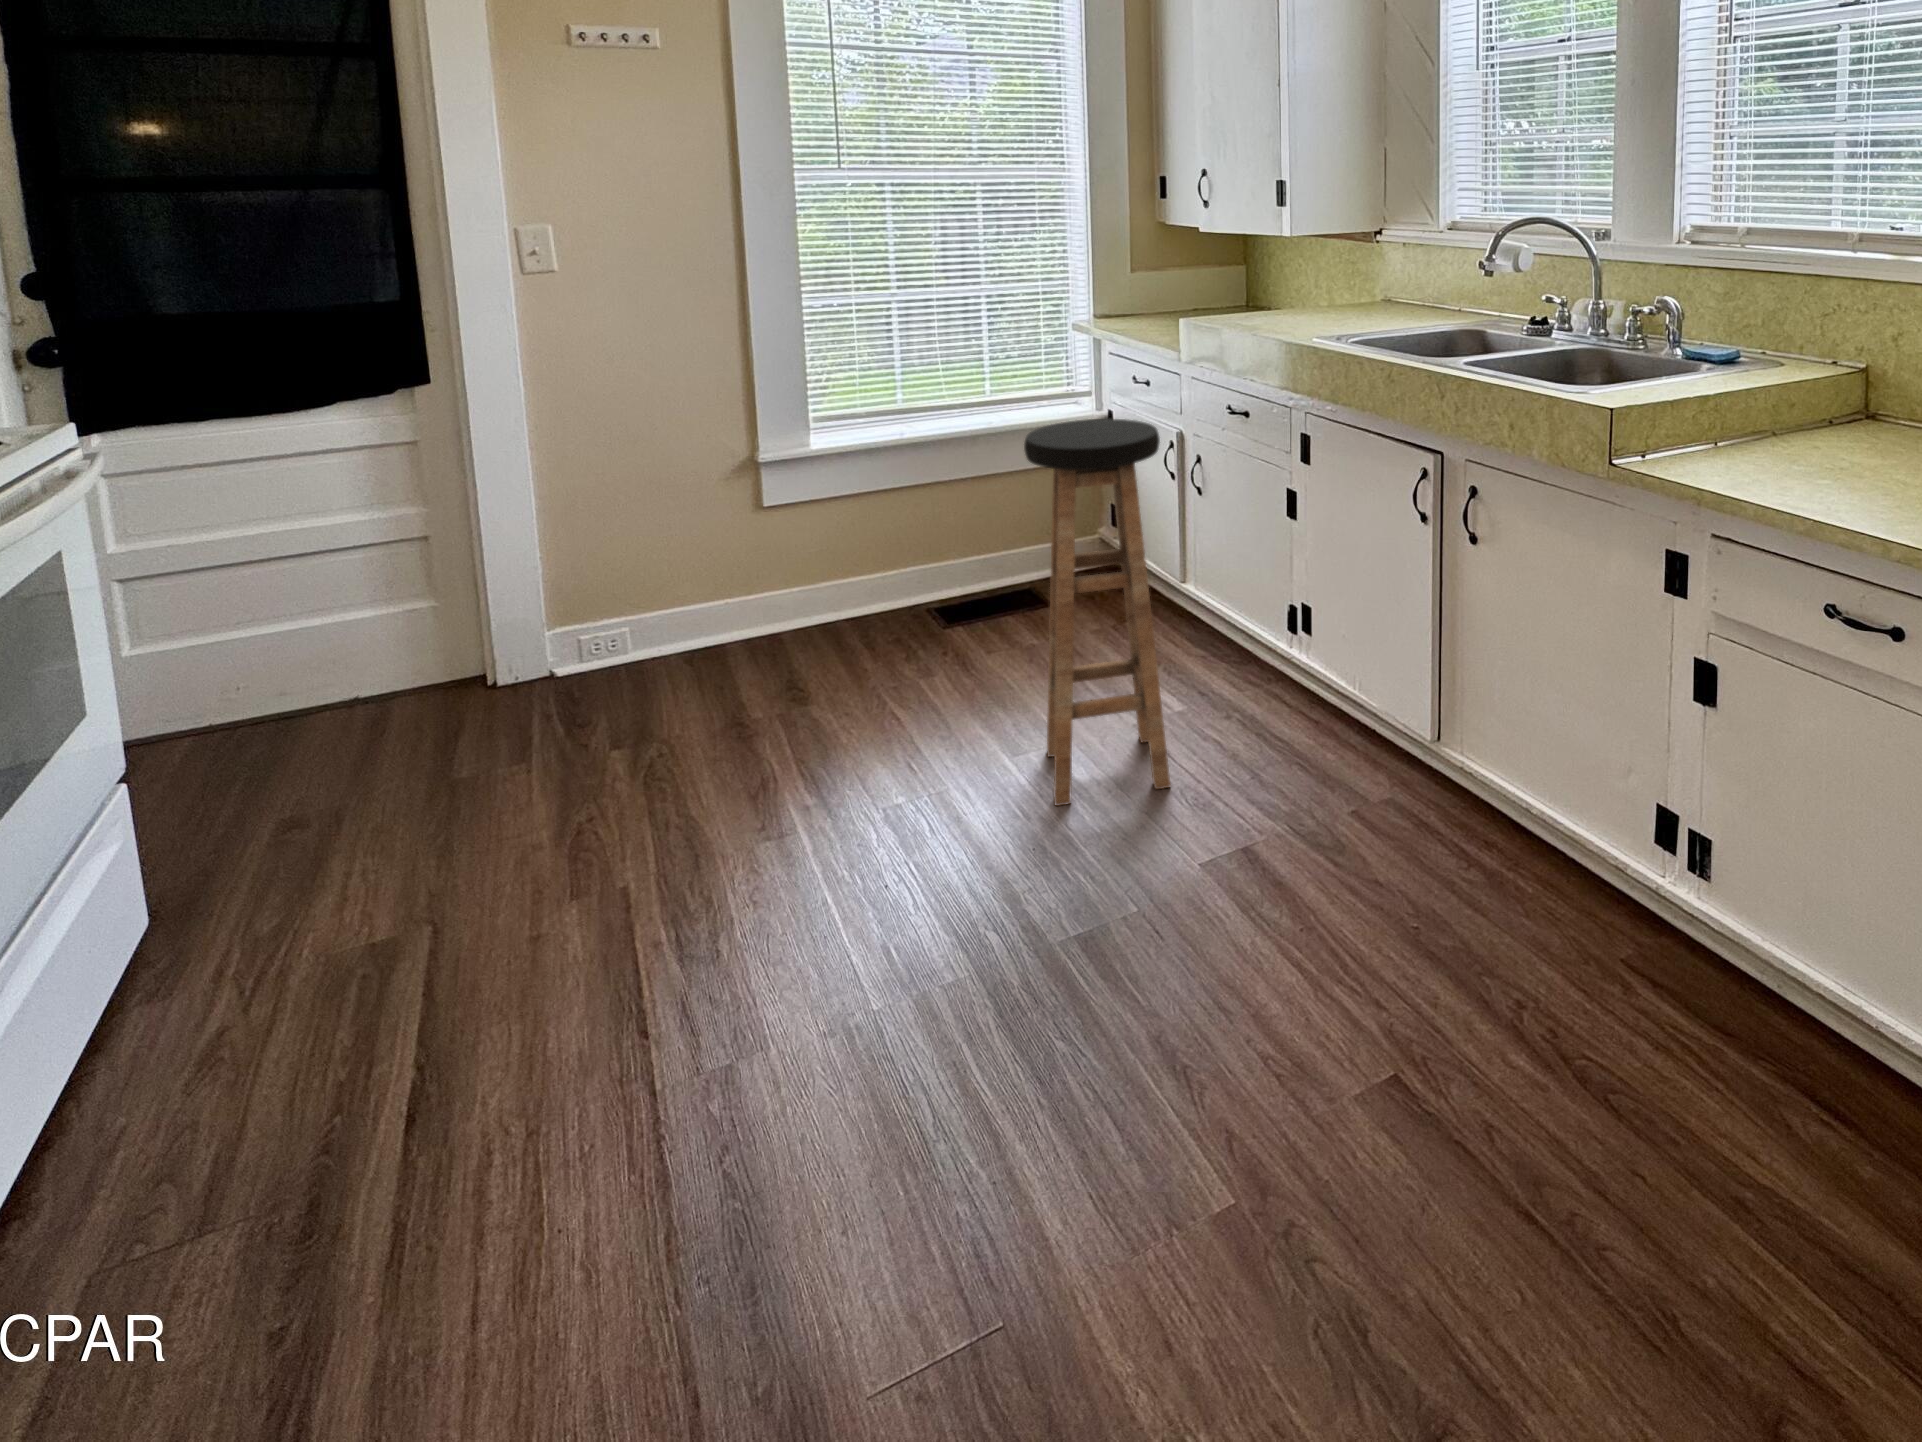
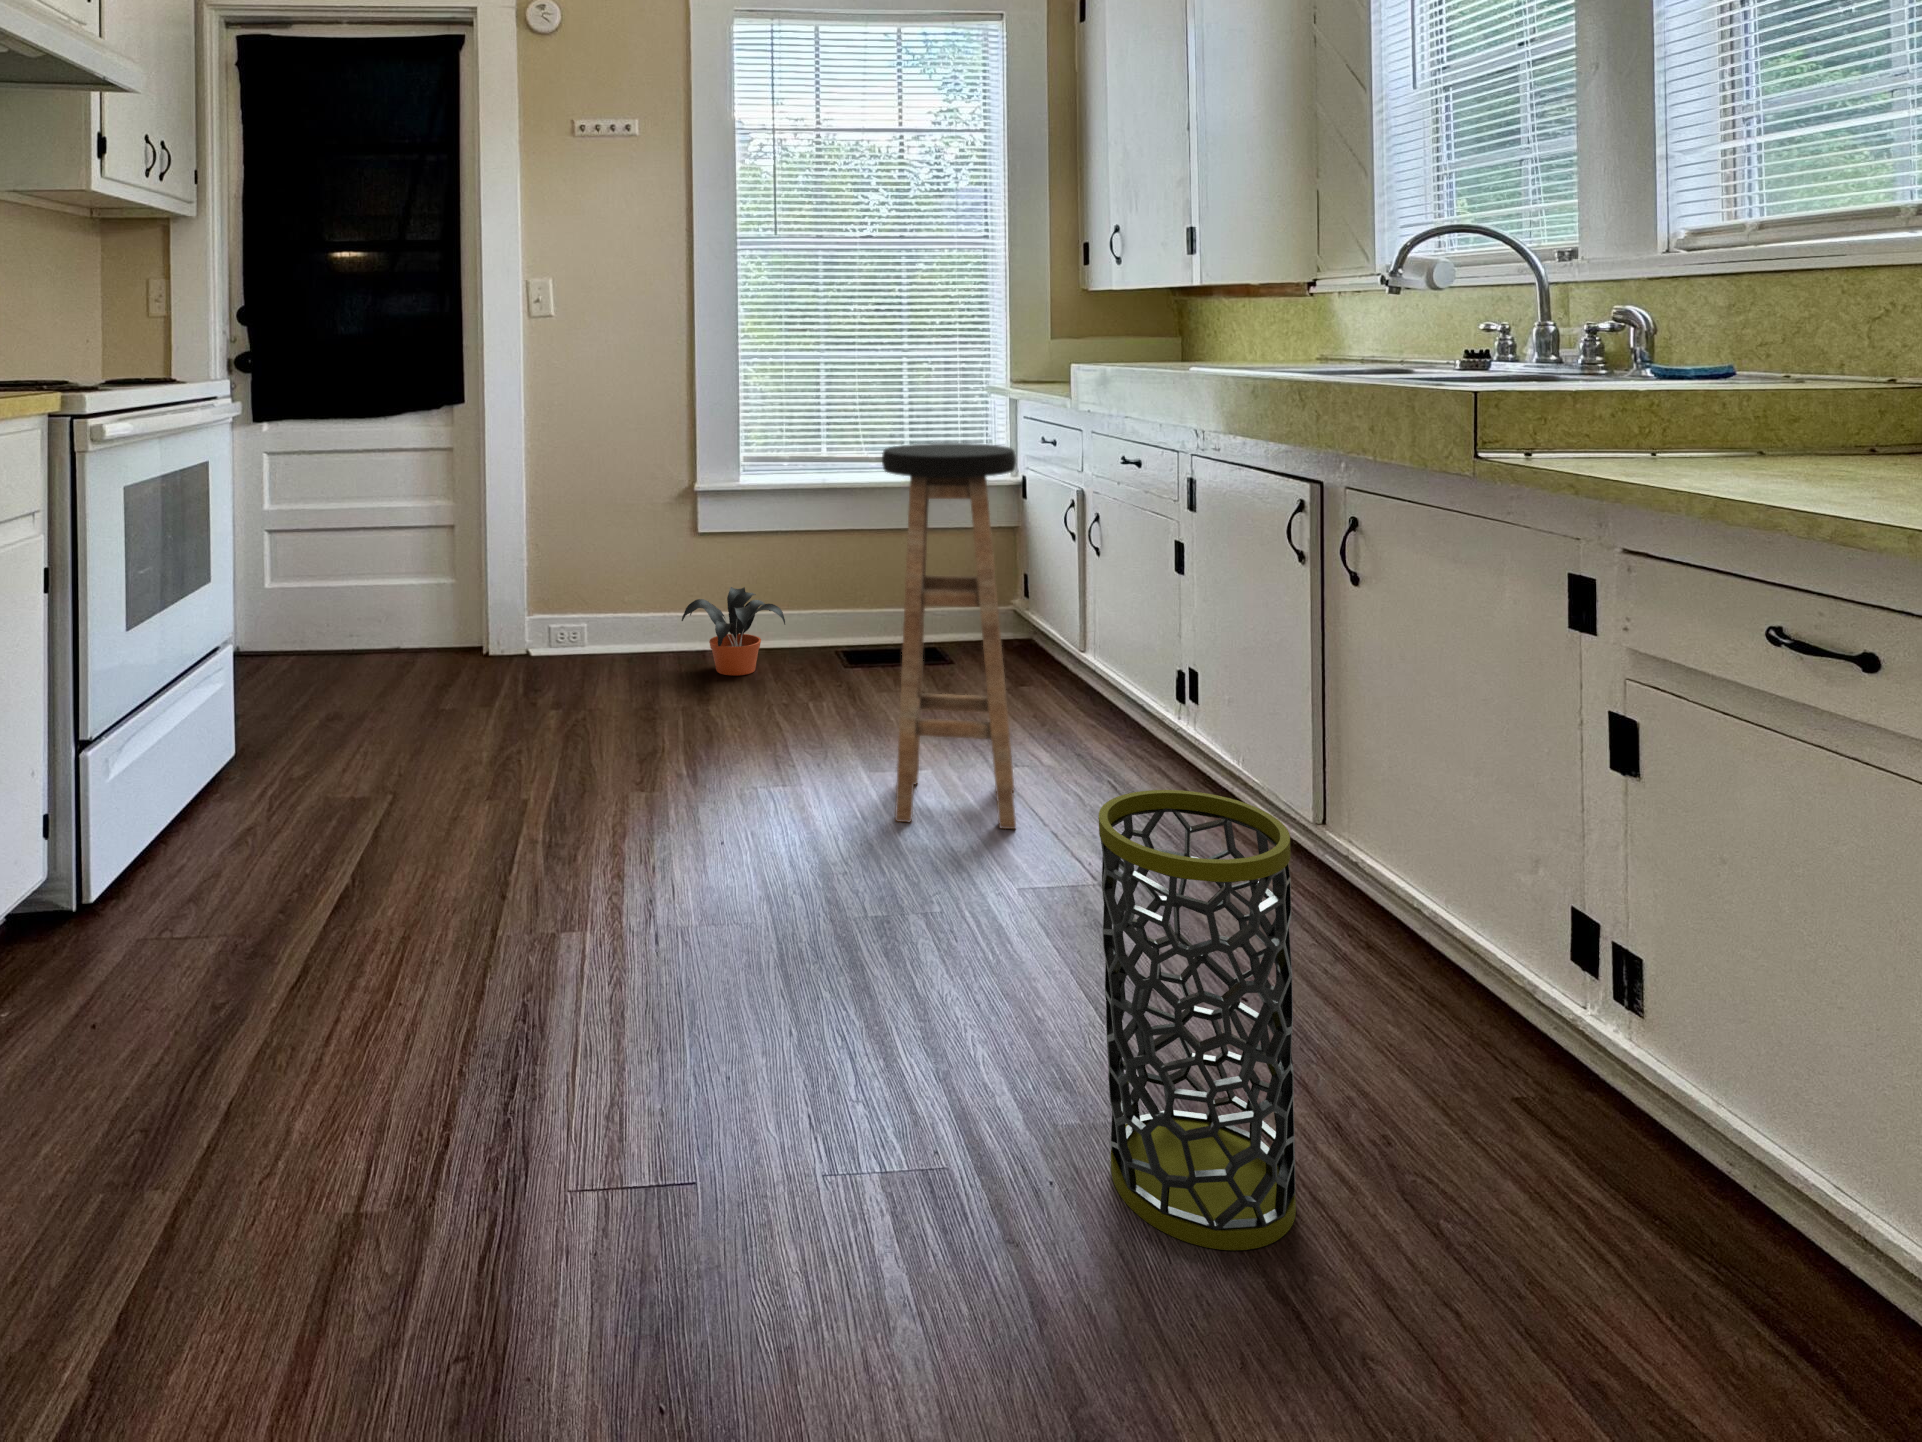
potted plant: none [761,554,881,653] -> present [682,587,785,675]
trash can: none [1361,804,1526,1213] -> present [1099,790,1296,1250]

